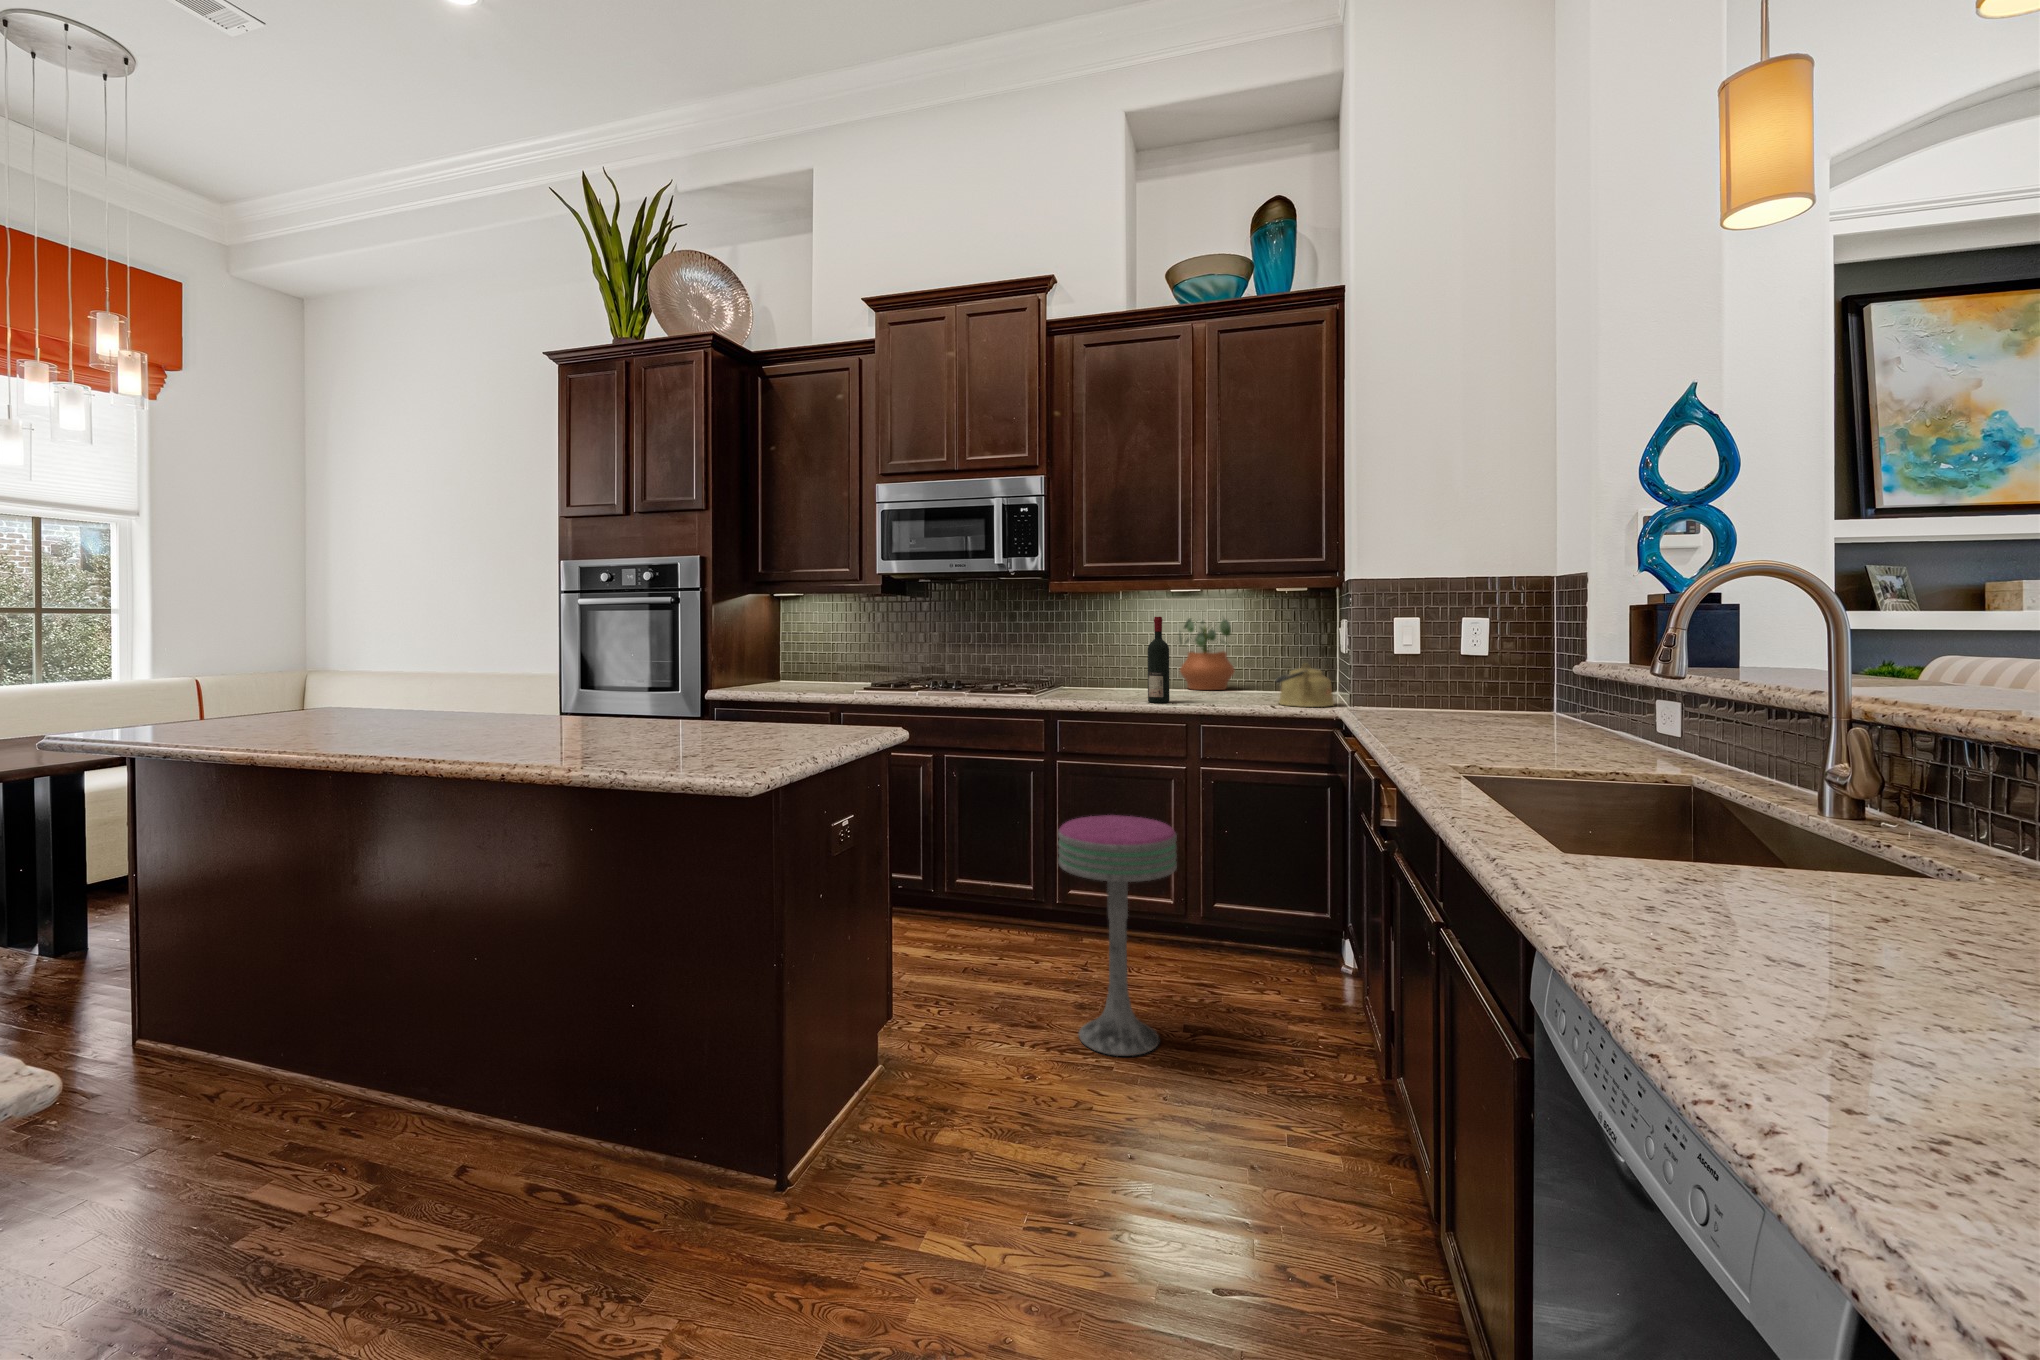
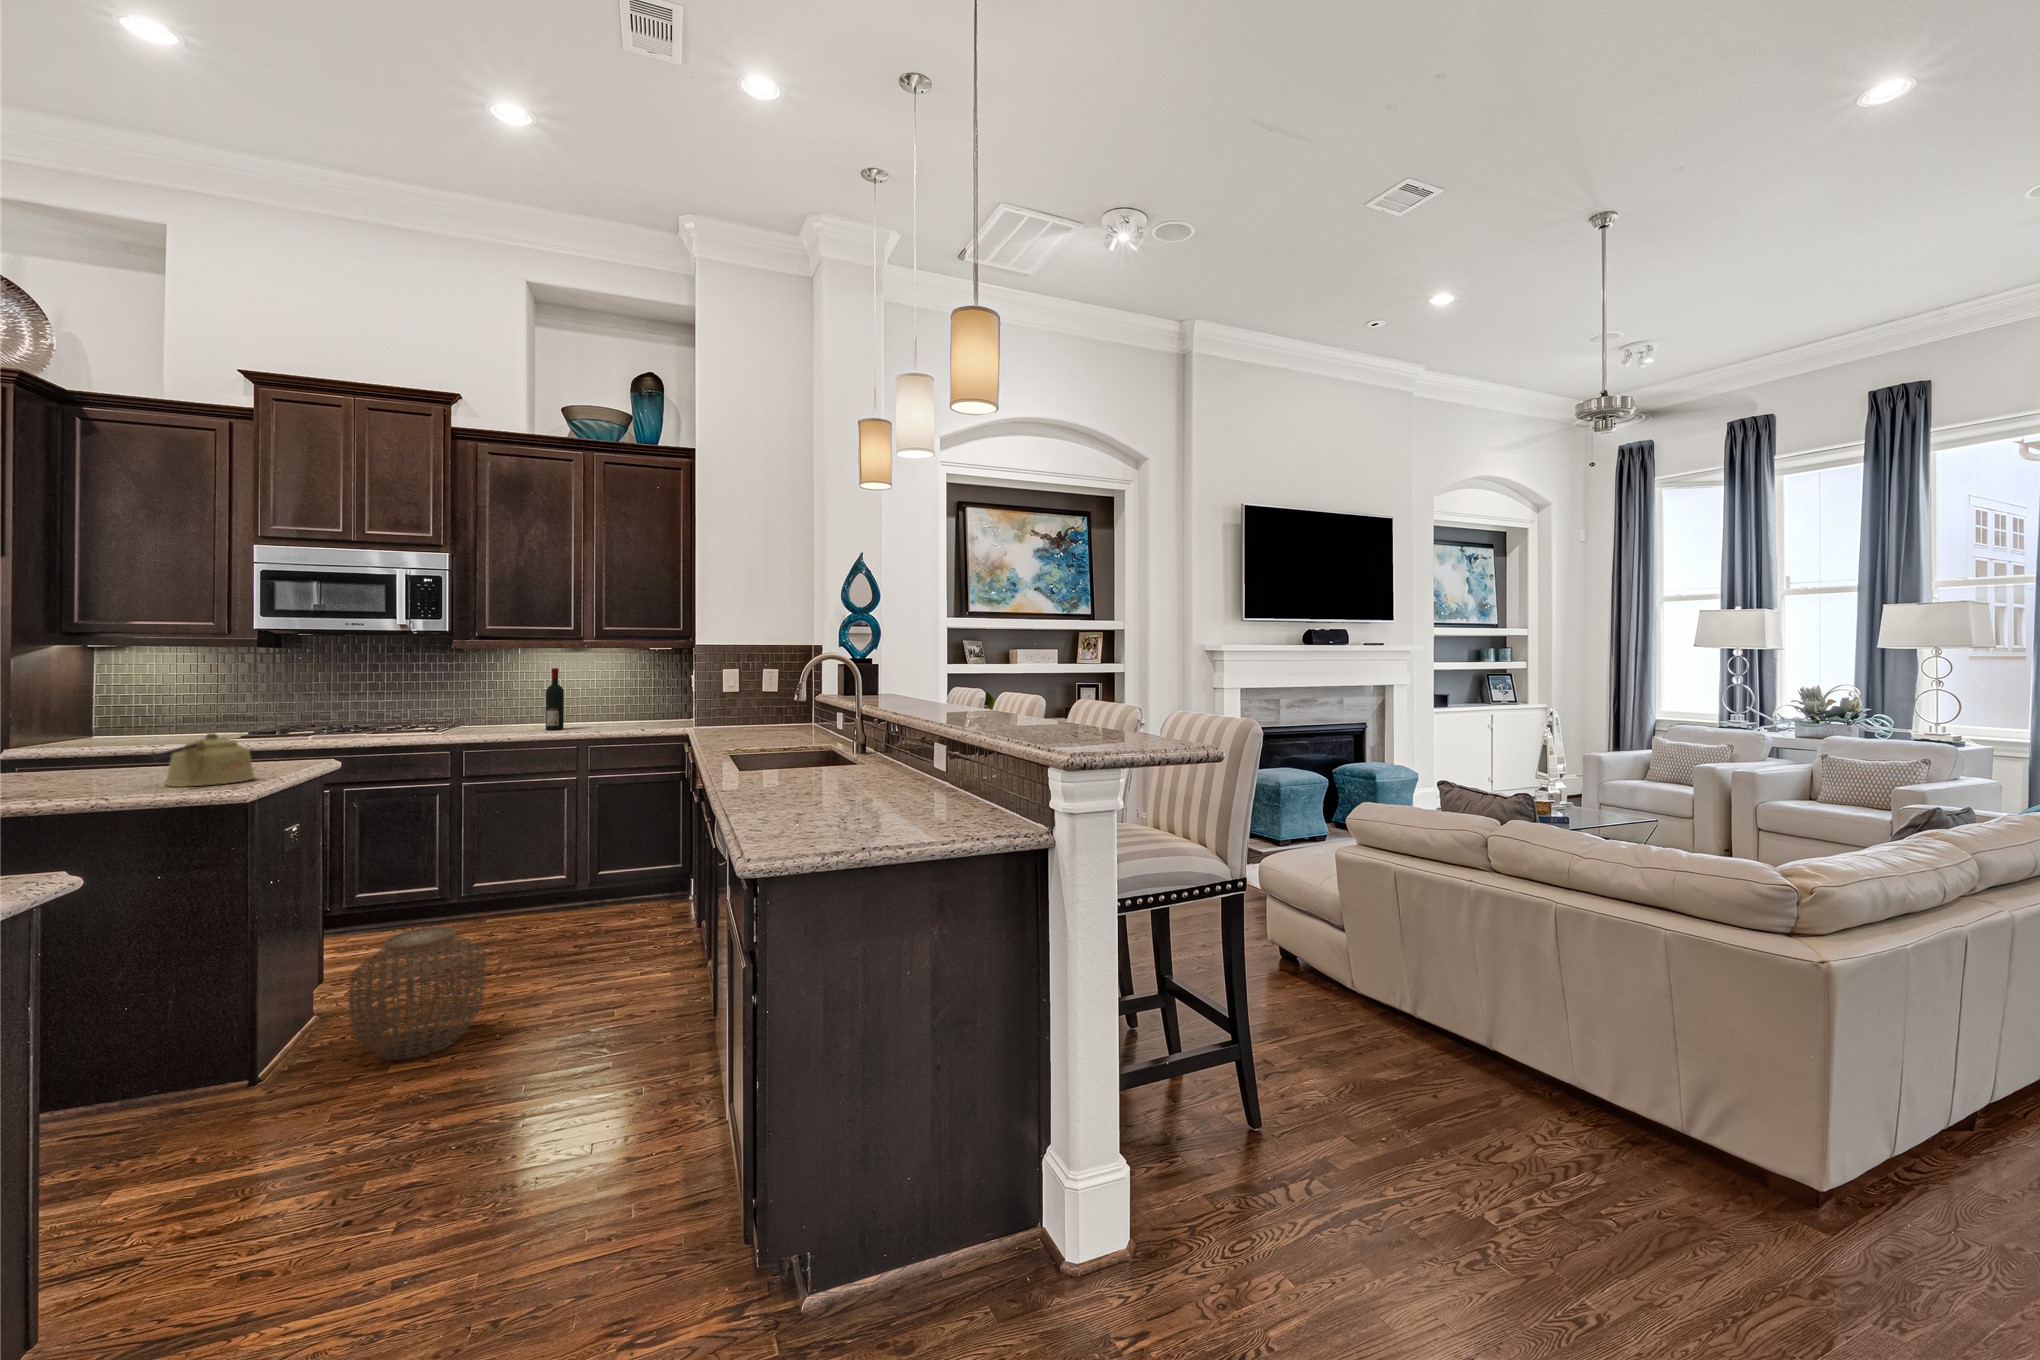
potted plant: present [1179,619,1235,690] -> none [570,666,615,720]
kettle: present [1275,663,1334,707] -> present [152,733,254,787]
bar stool: present [1058,815,1177,1056] -> none [477,806,572,966]
woven basket: none [881,1003,1048,1219] -> present [349,927,486,1060]

